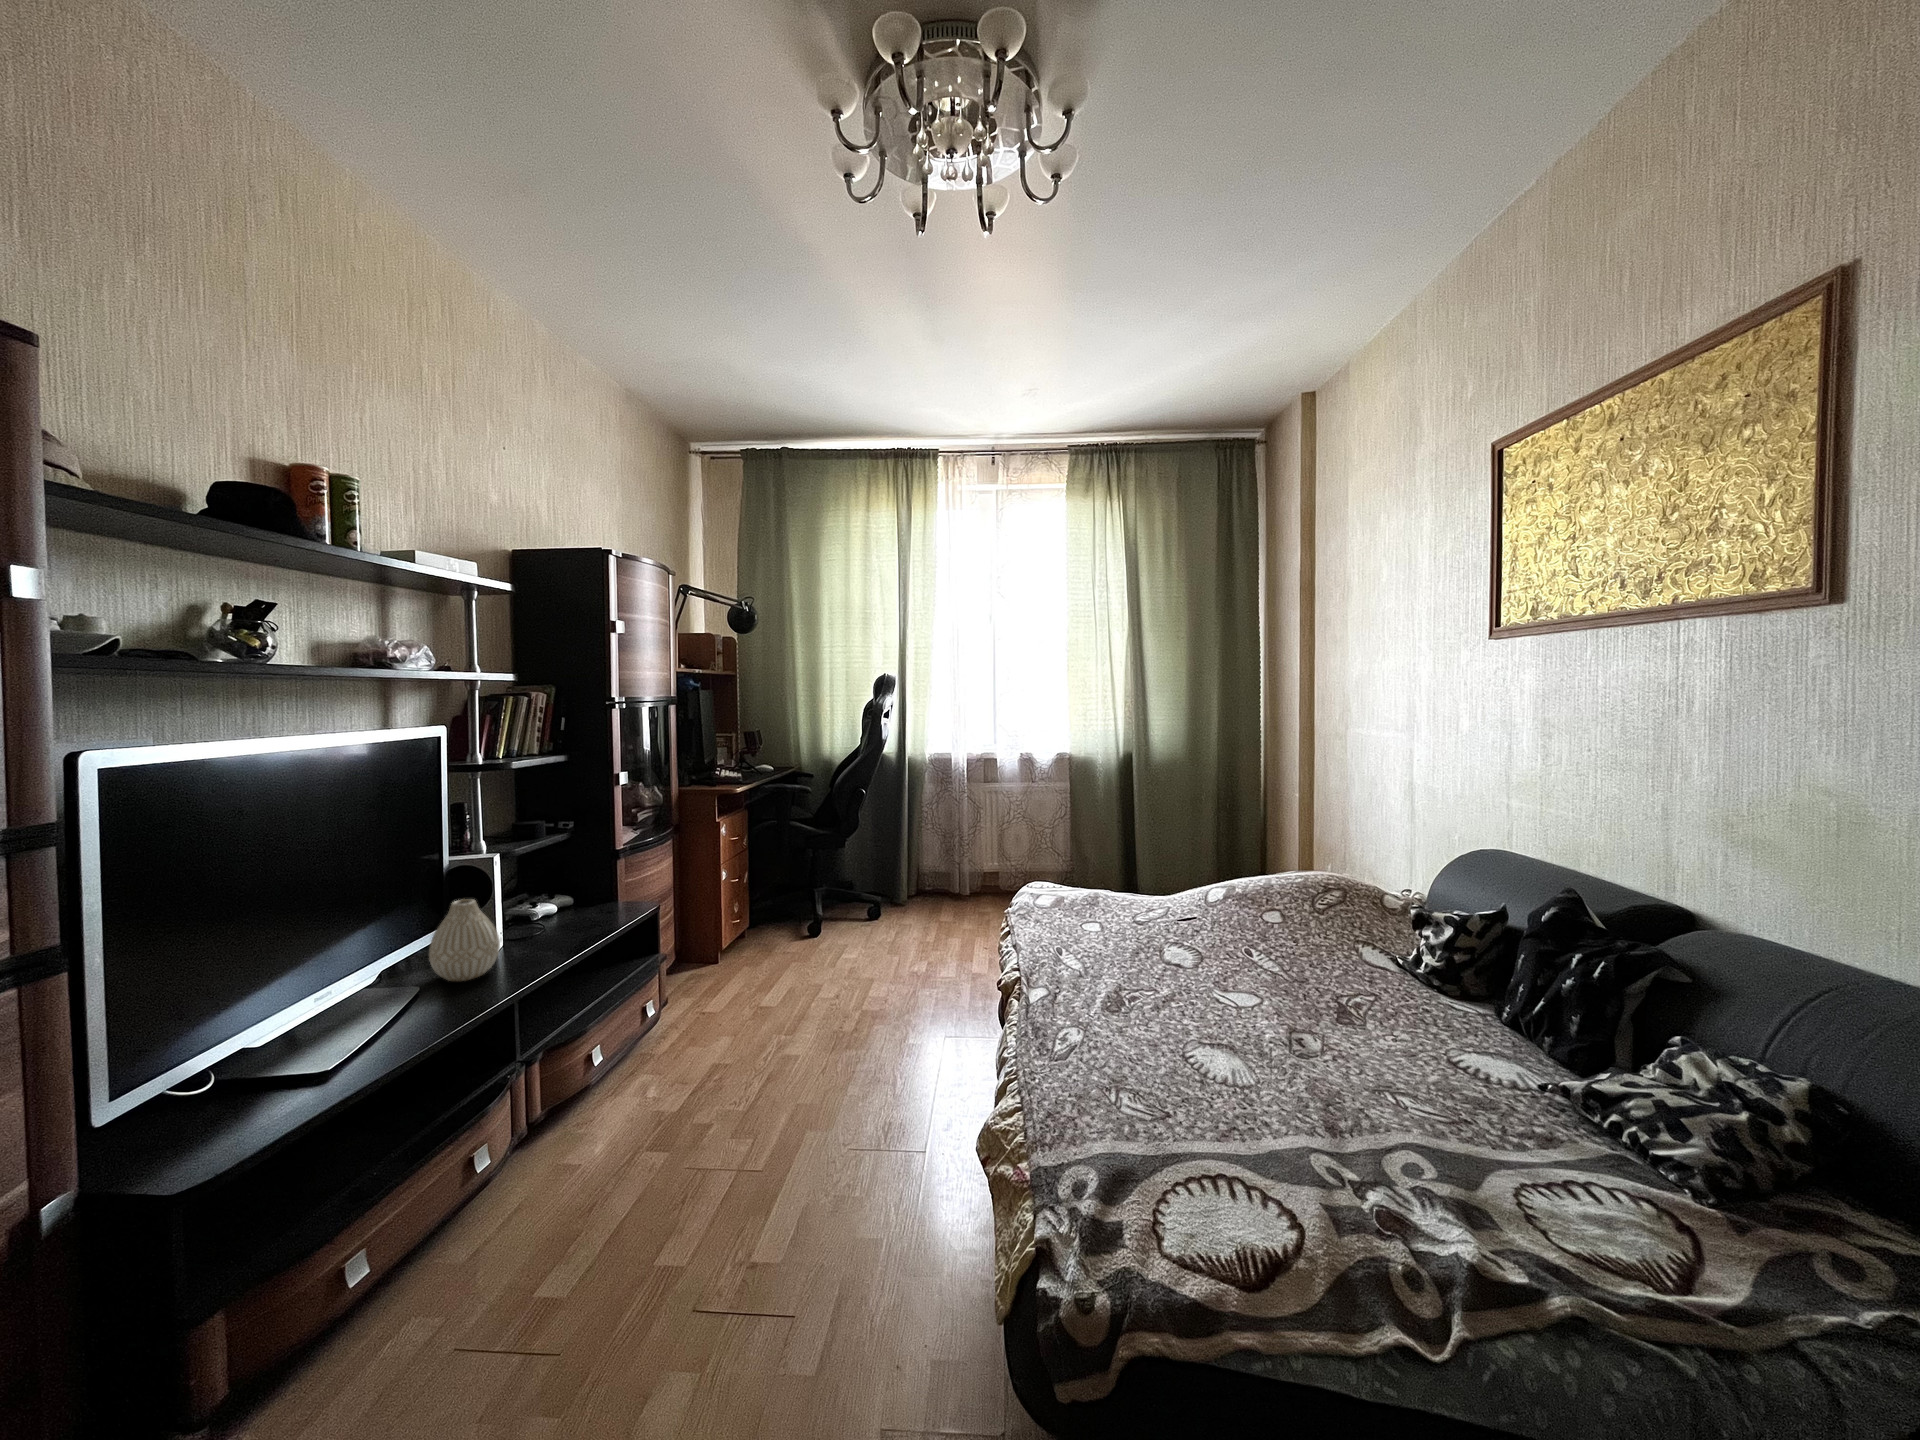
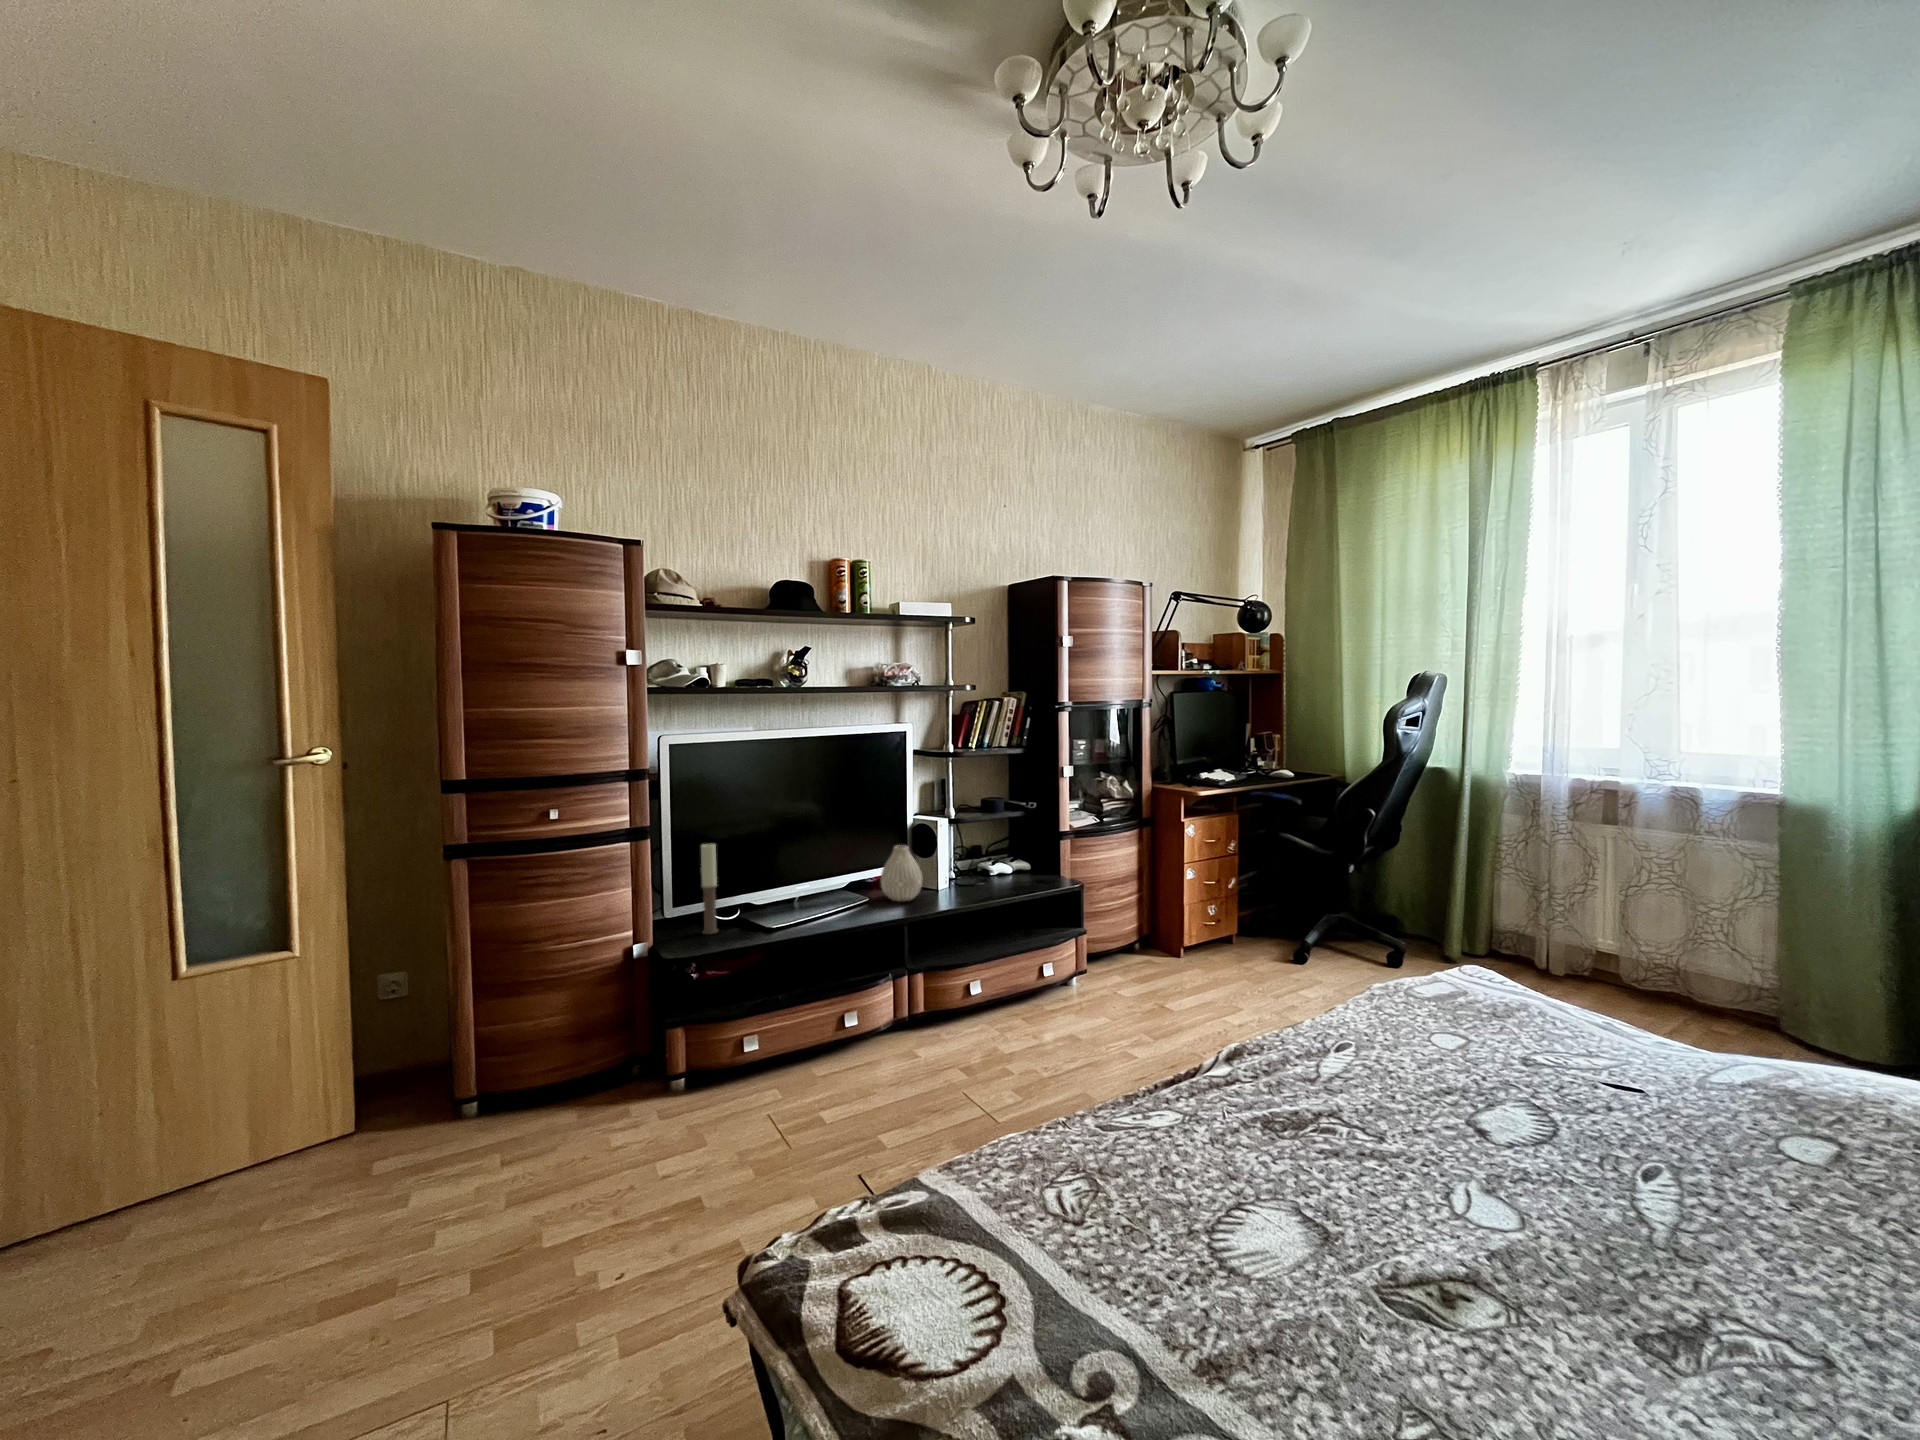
candle: none [146,956,194,1136] -> present [701,844,718,934]

